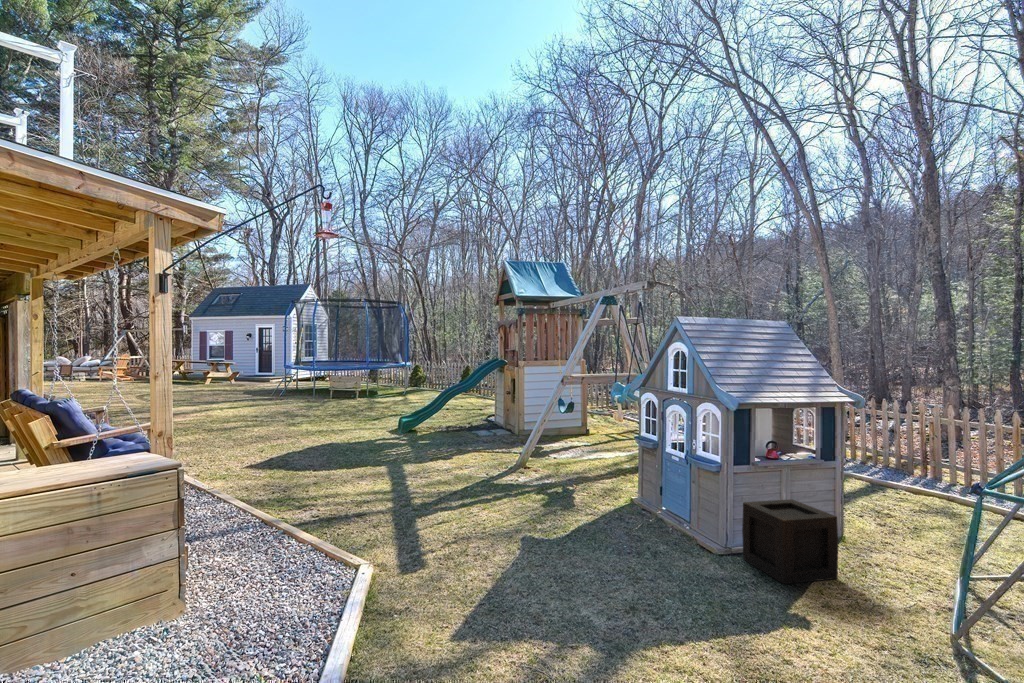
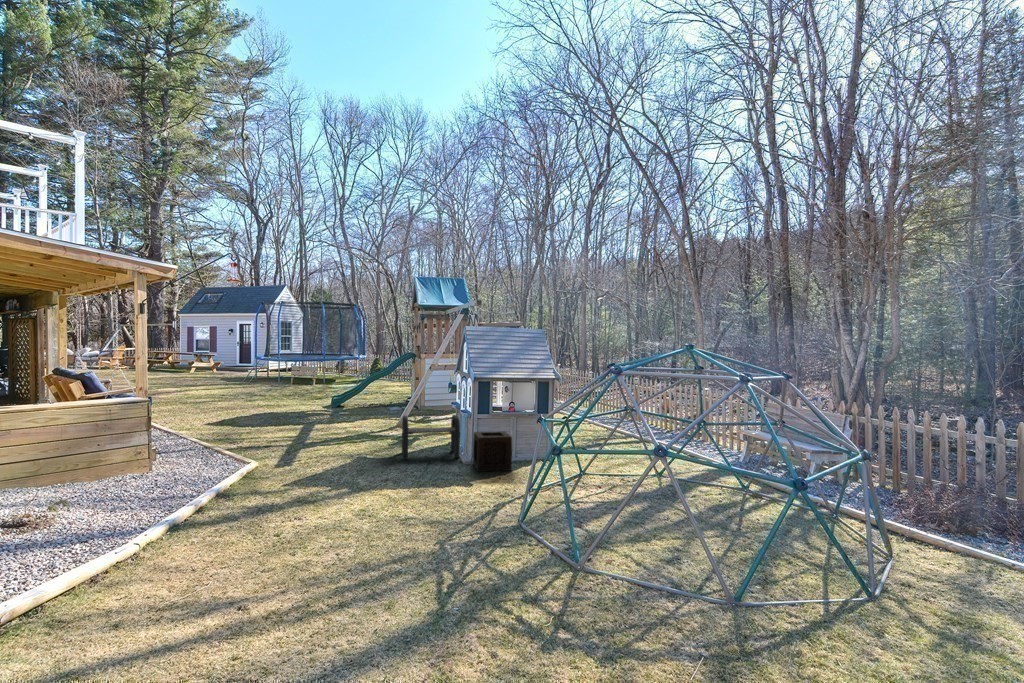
bench: none [589,464,698,549] -> present [402,415,460,460]

